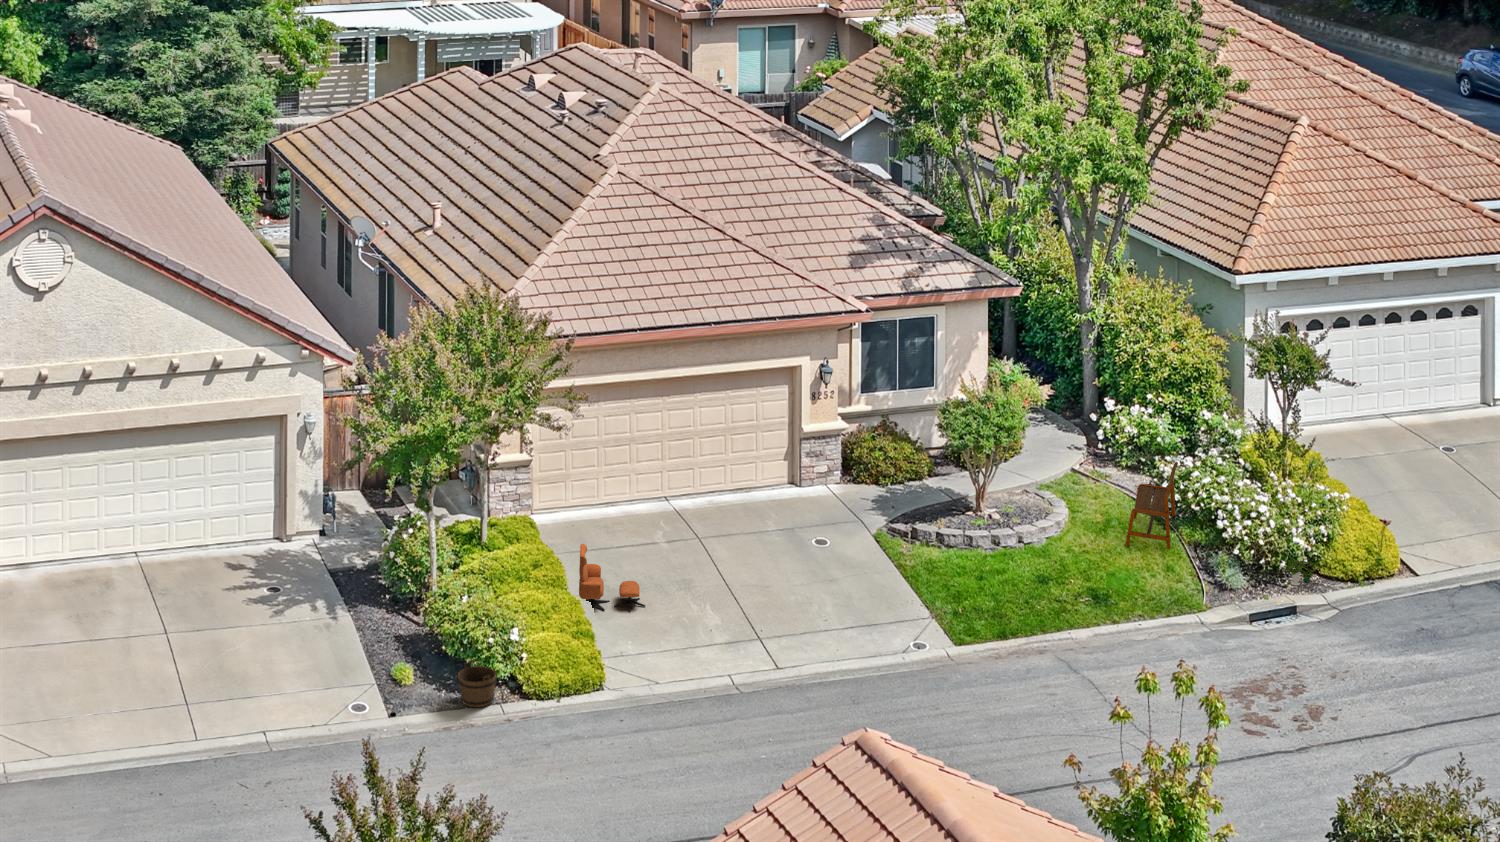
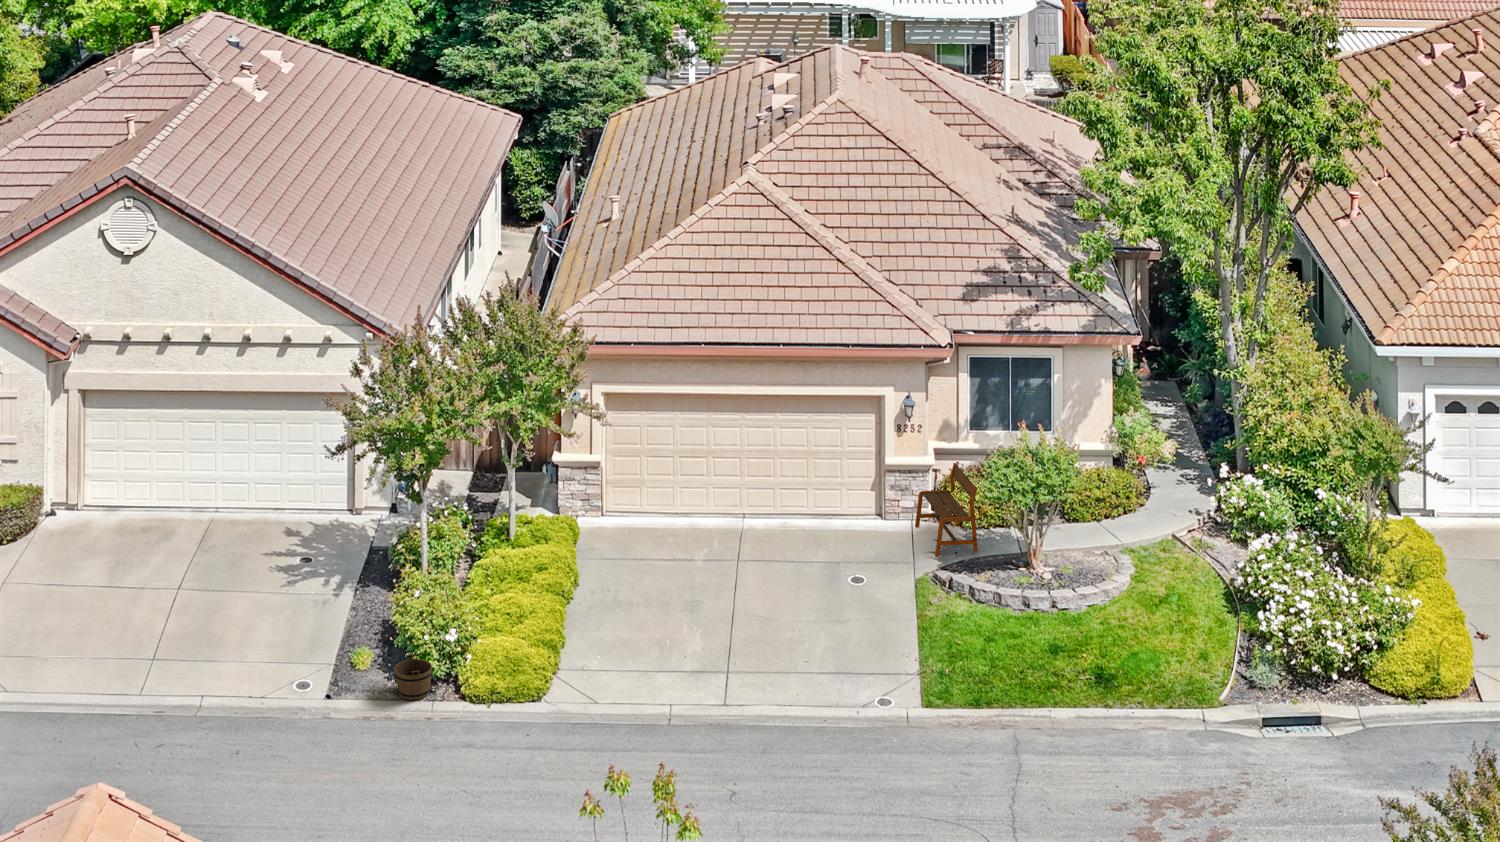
bench: present [1125,462,1178,549] -> present [915,463,978,557]
lounge chair: present [579,544,645,611] -> none [570,552,637,625]
potted plant: present [1286,559,1314,585] -> none [1326,665,1363,695]

